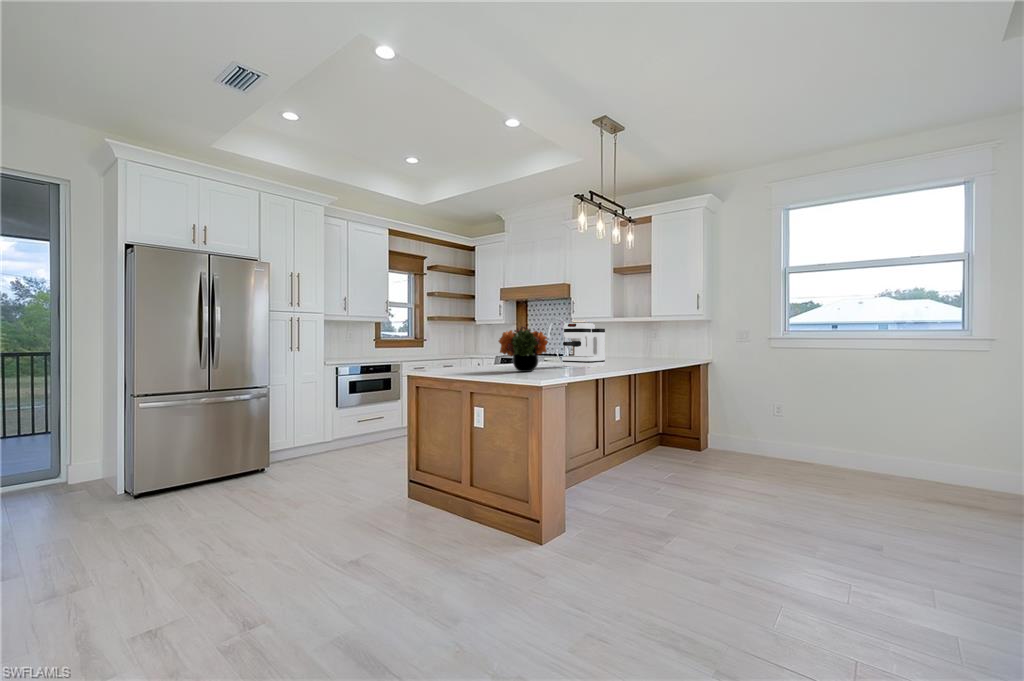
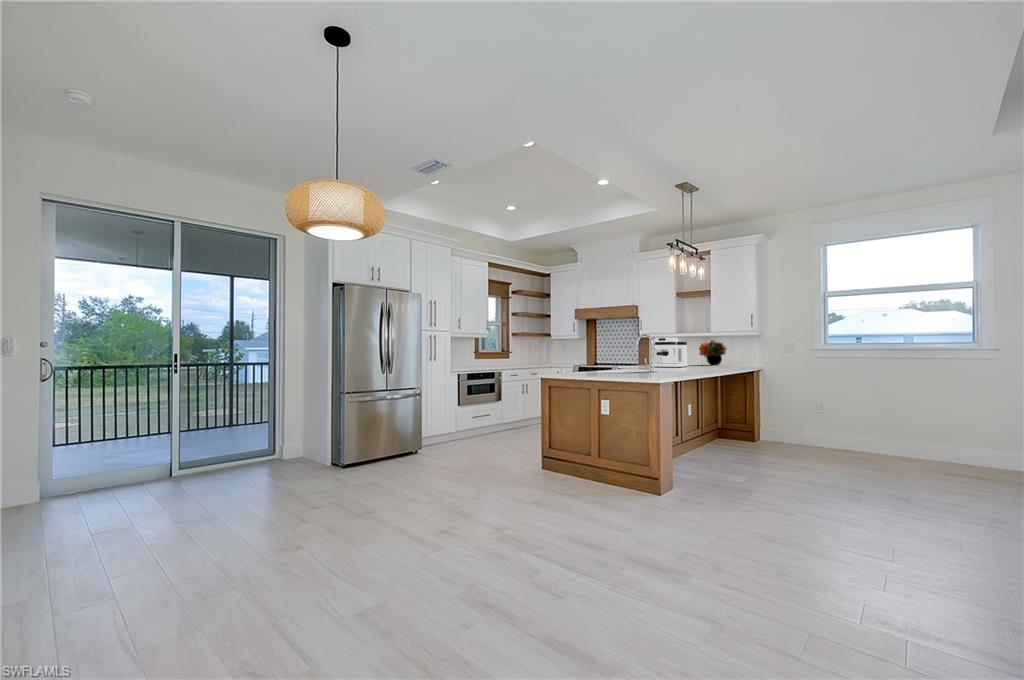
flower arrangement: present [499,326,548,372] -> present [699,340,727,365]

